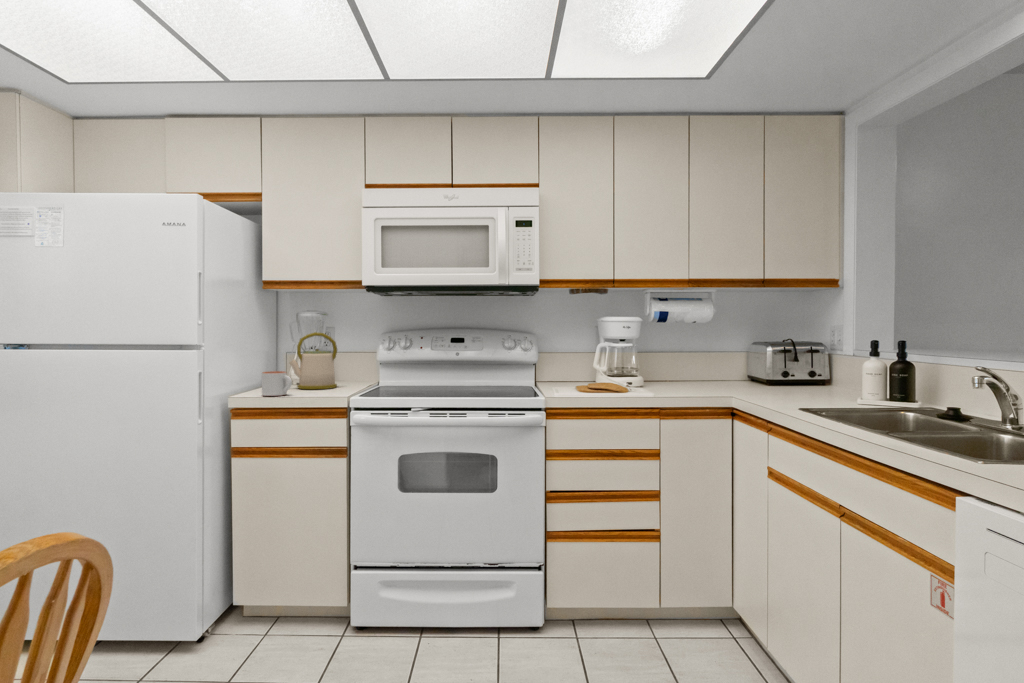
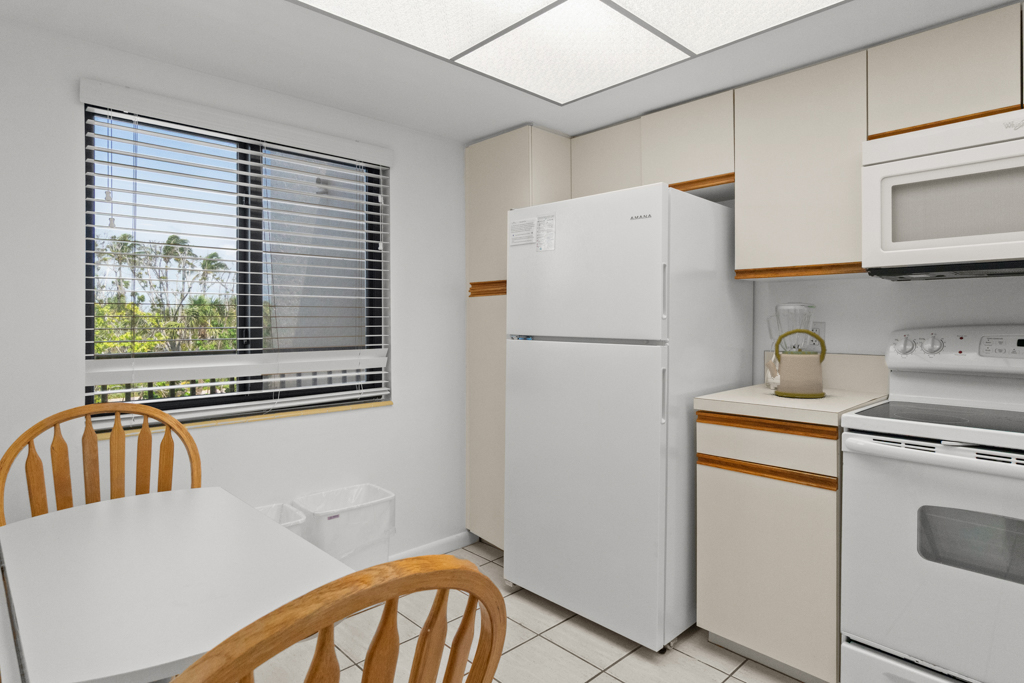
mug: present [262,371,292,396] -> none [731,374,766,402]

